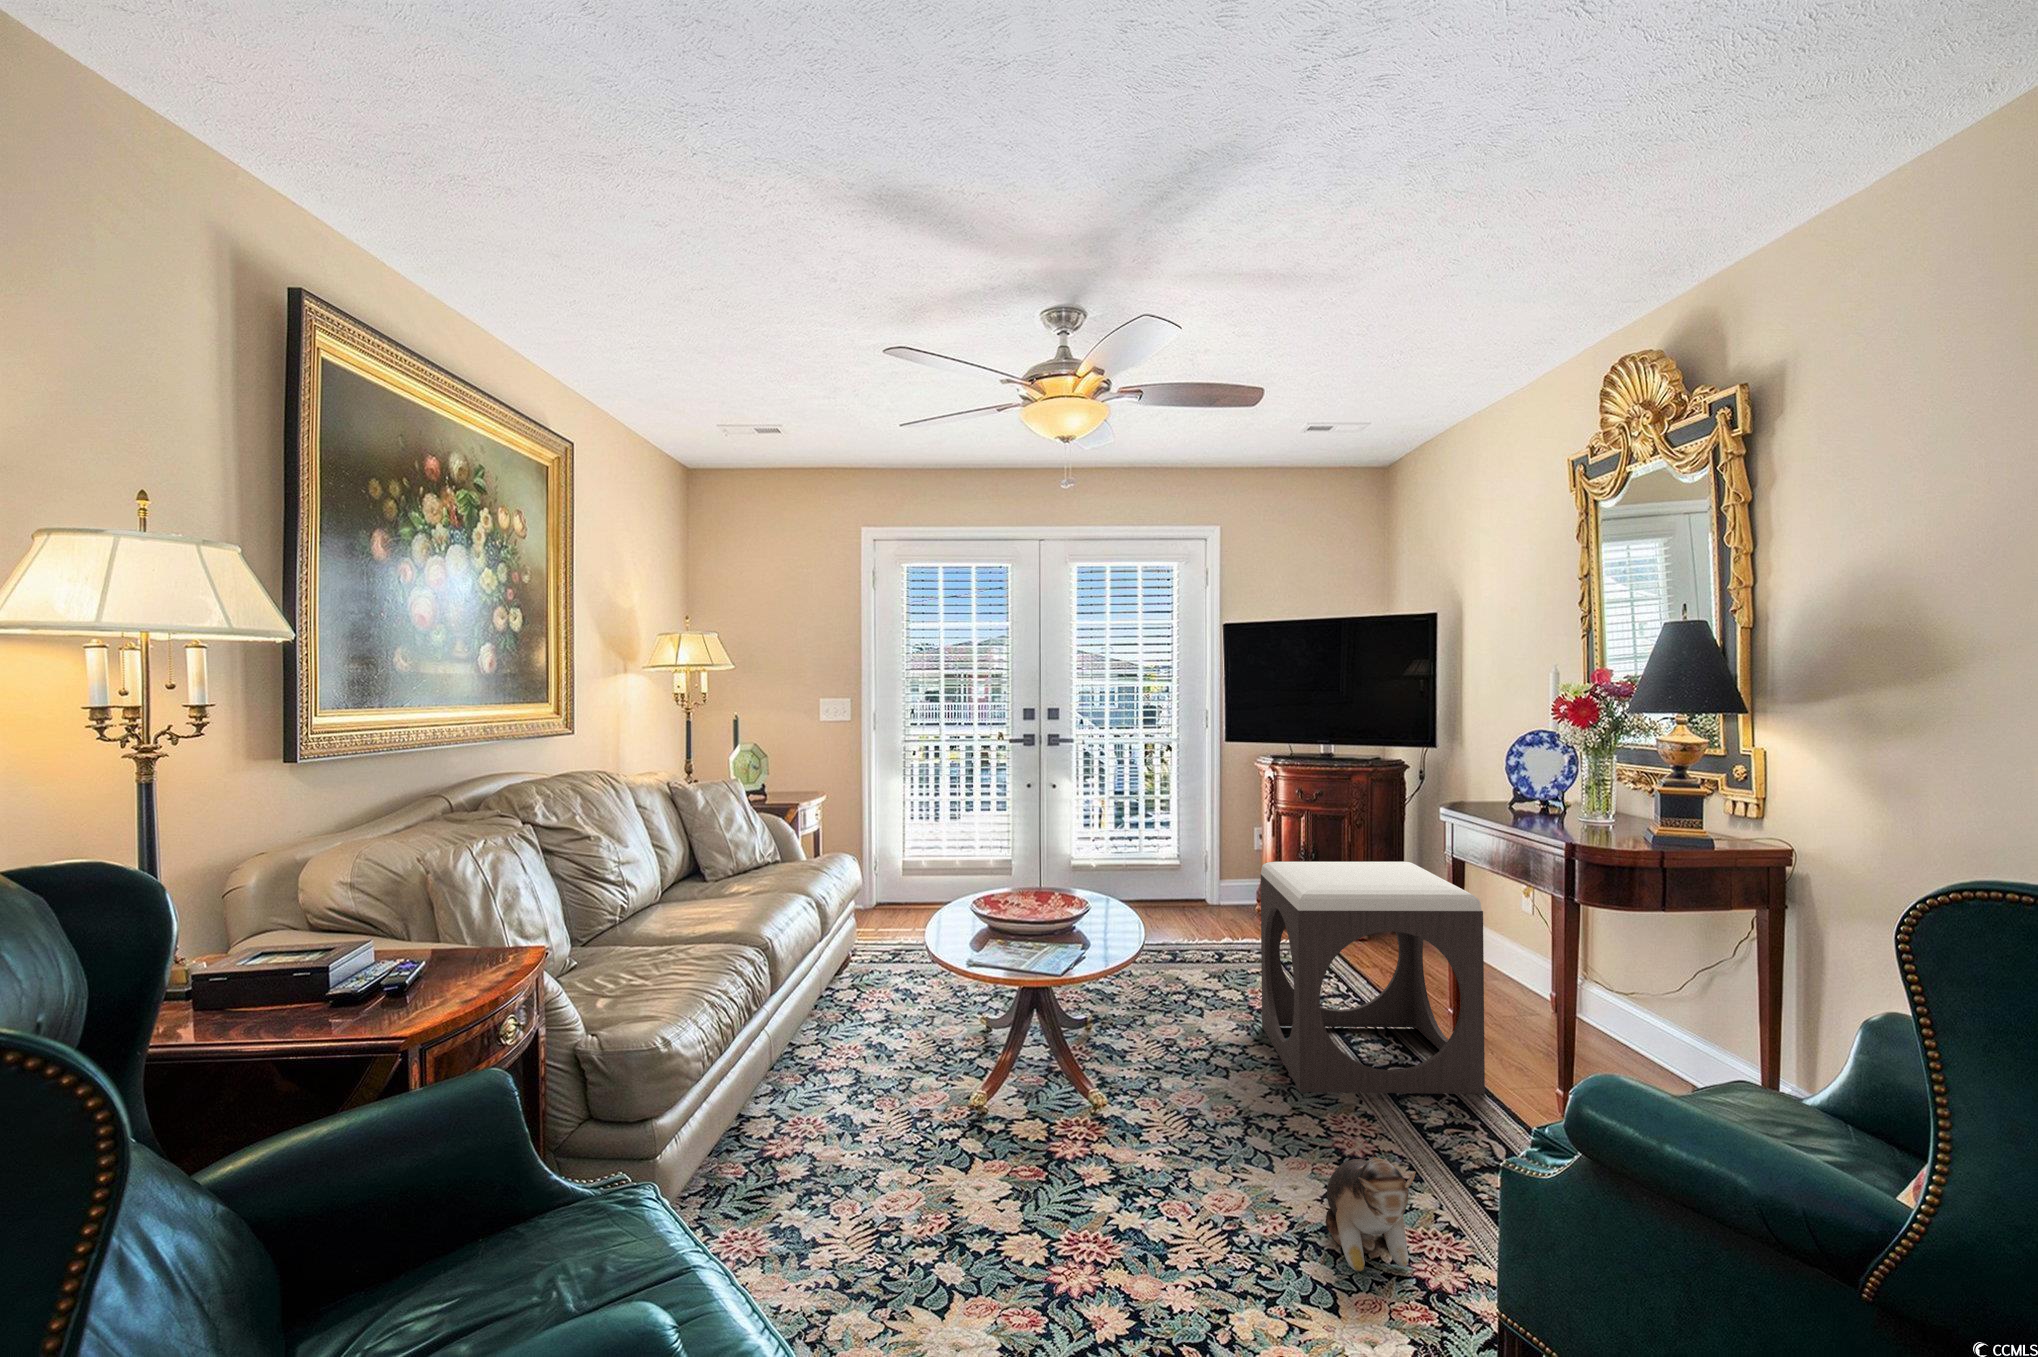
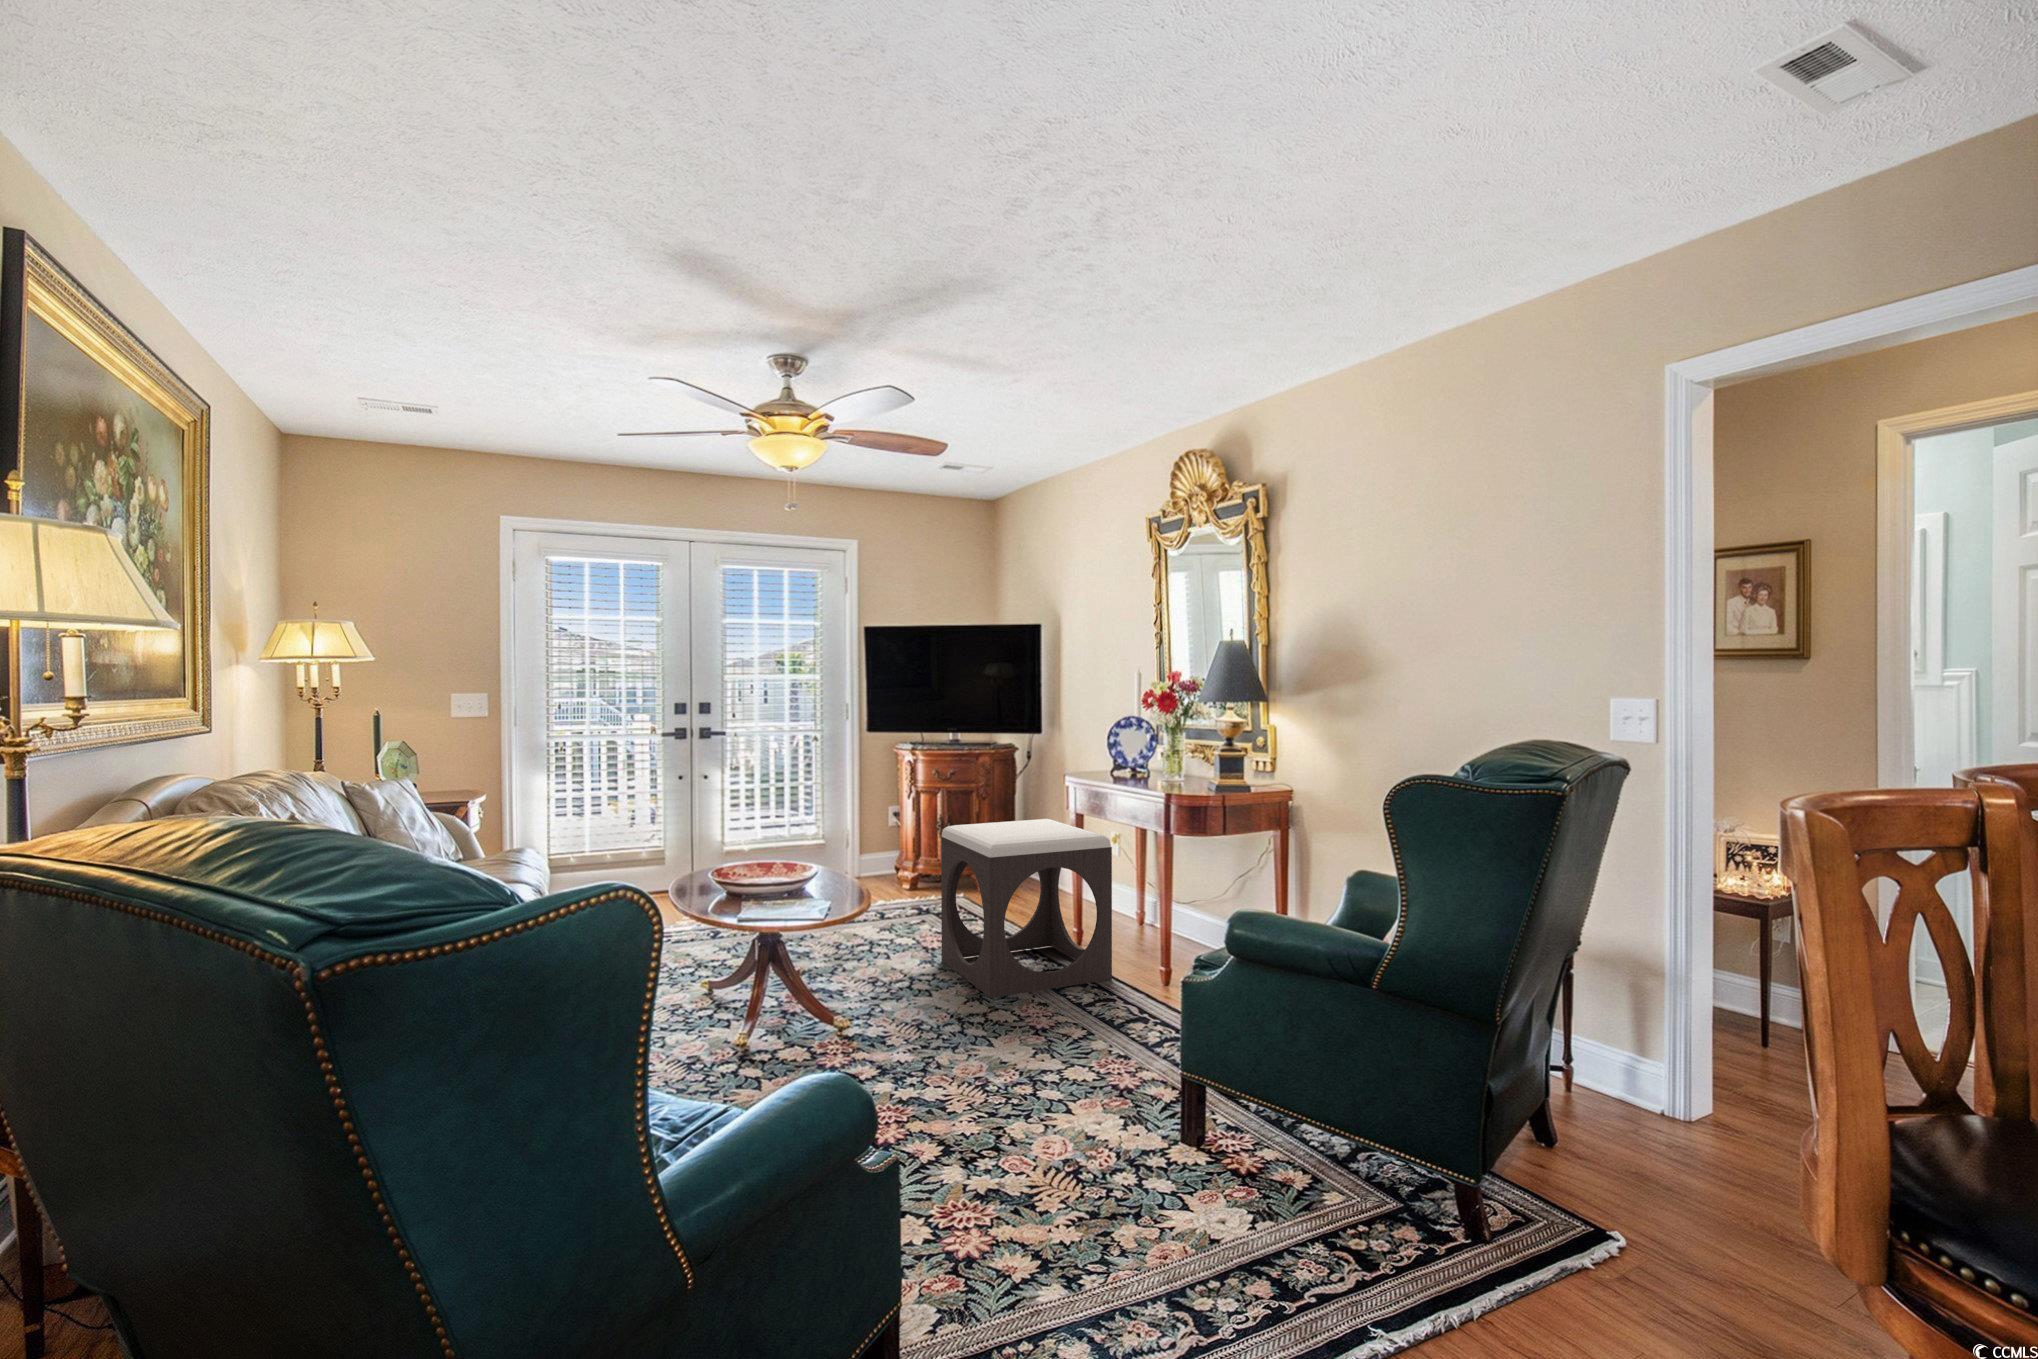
plush toy: present [1326,1157,1415,1271] -> none [1038,1007,1115,1089]

